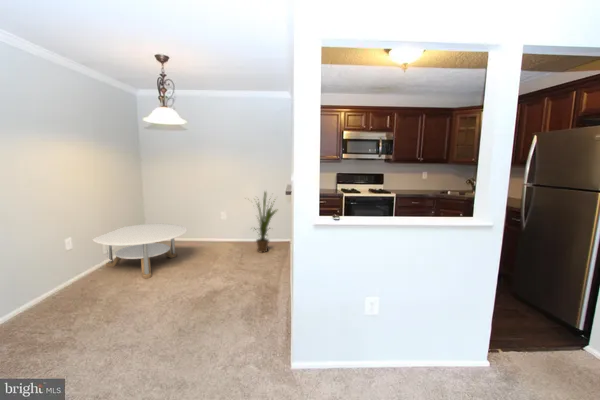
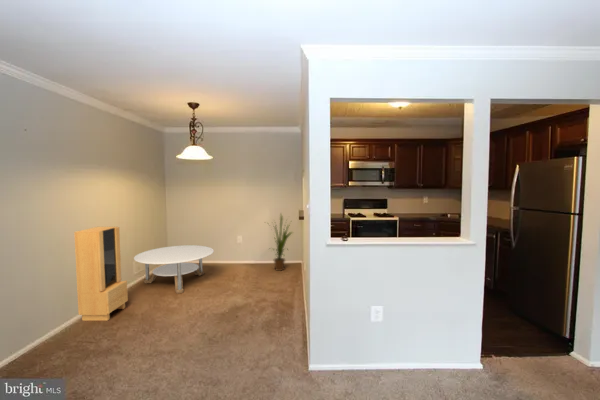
storage cabinet: none [10,201,84,311] -> present [74,227,128,321]

